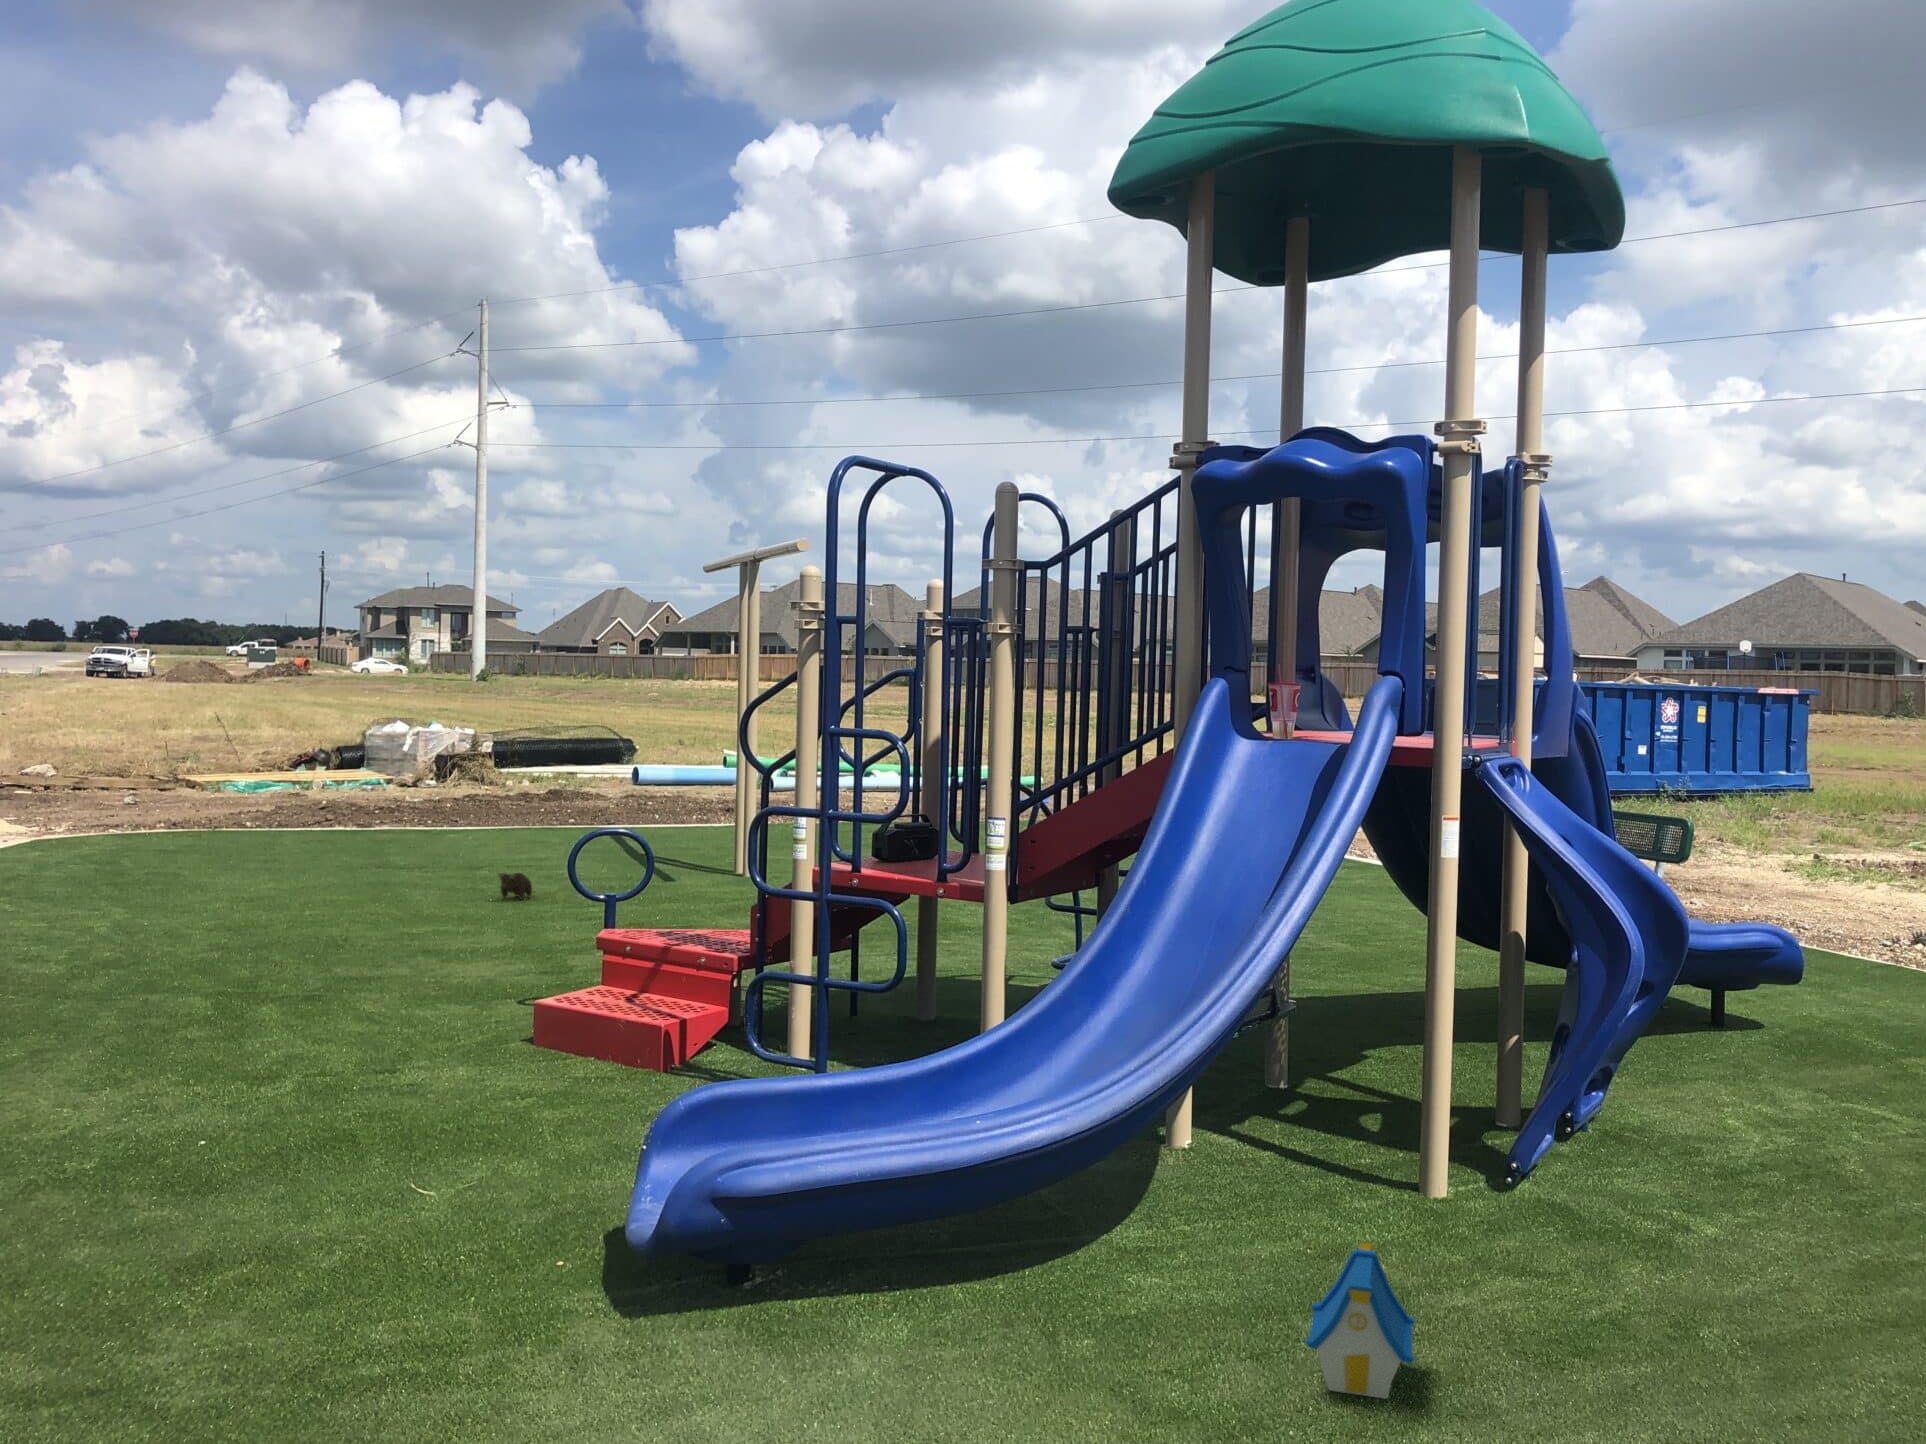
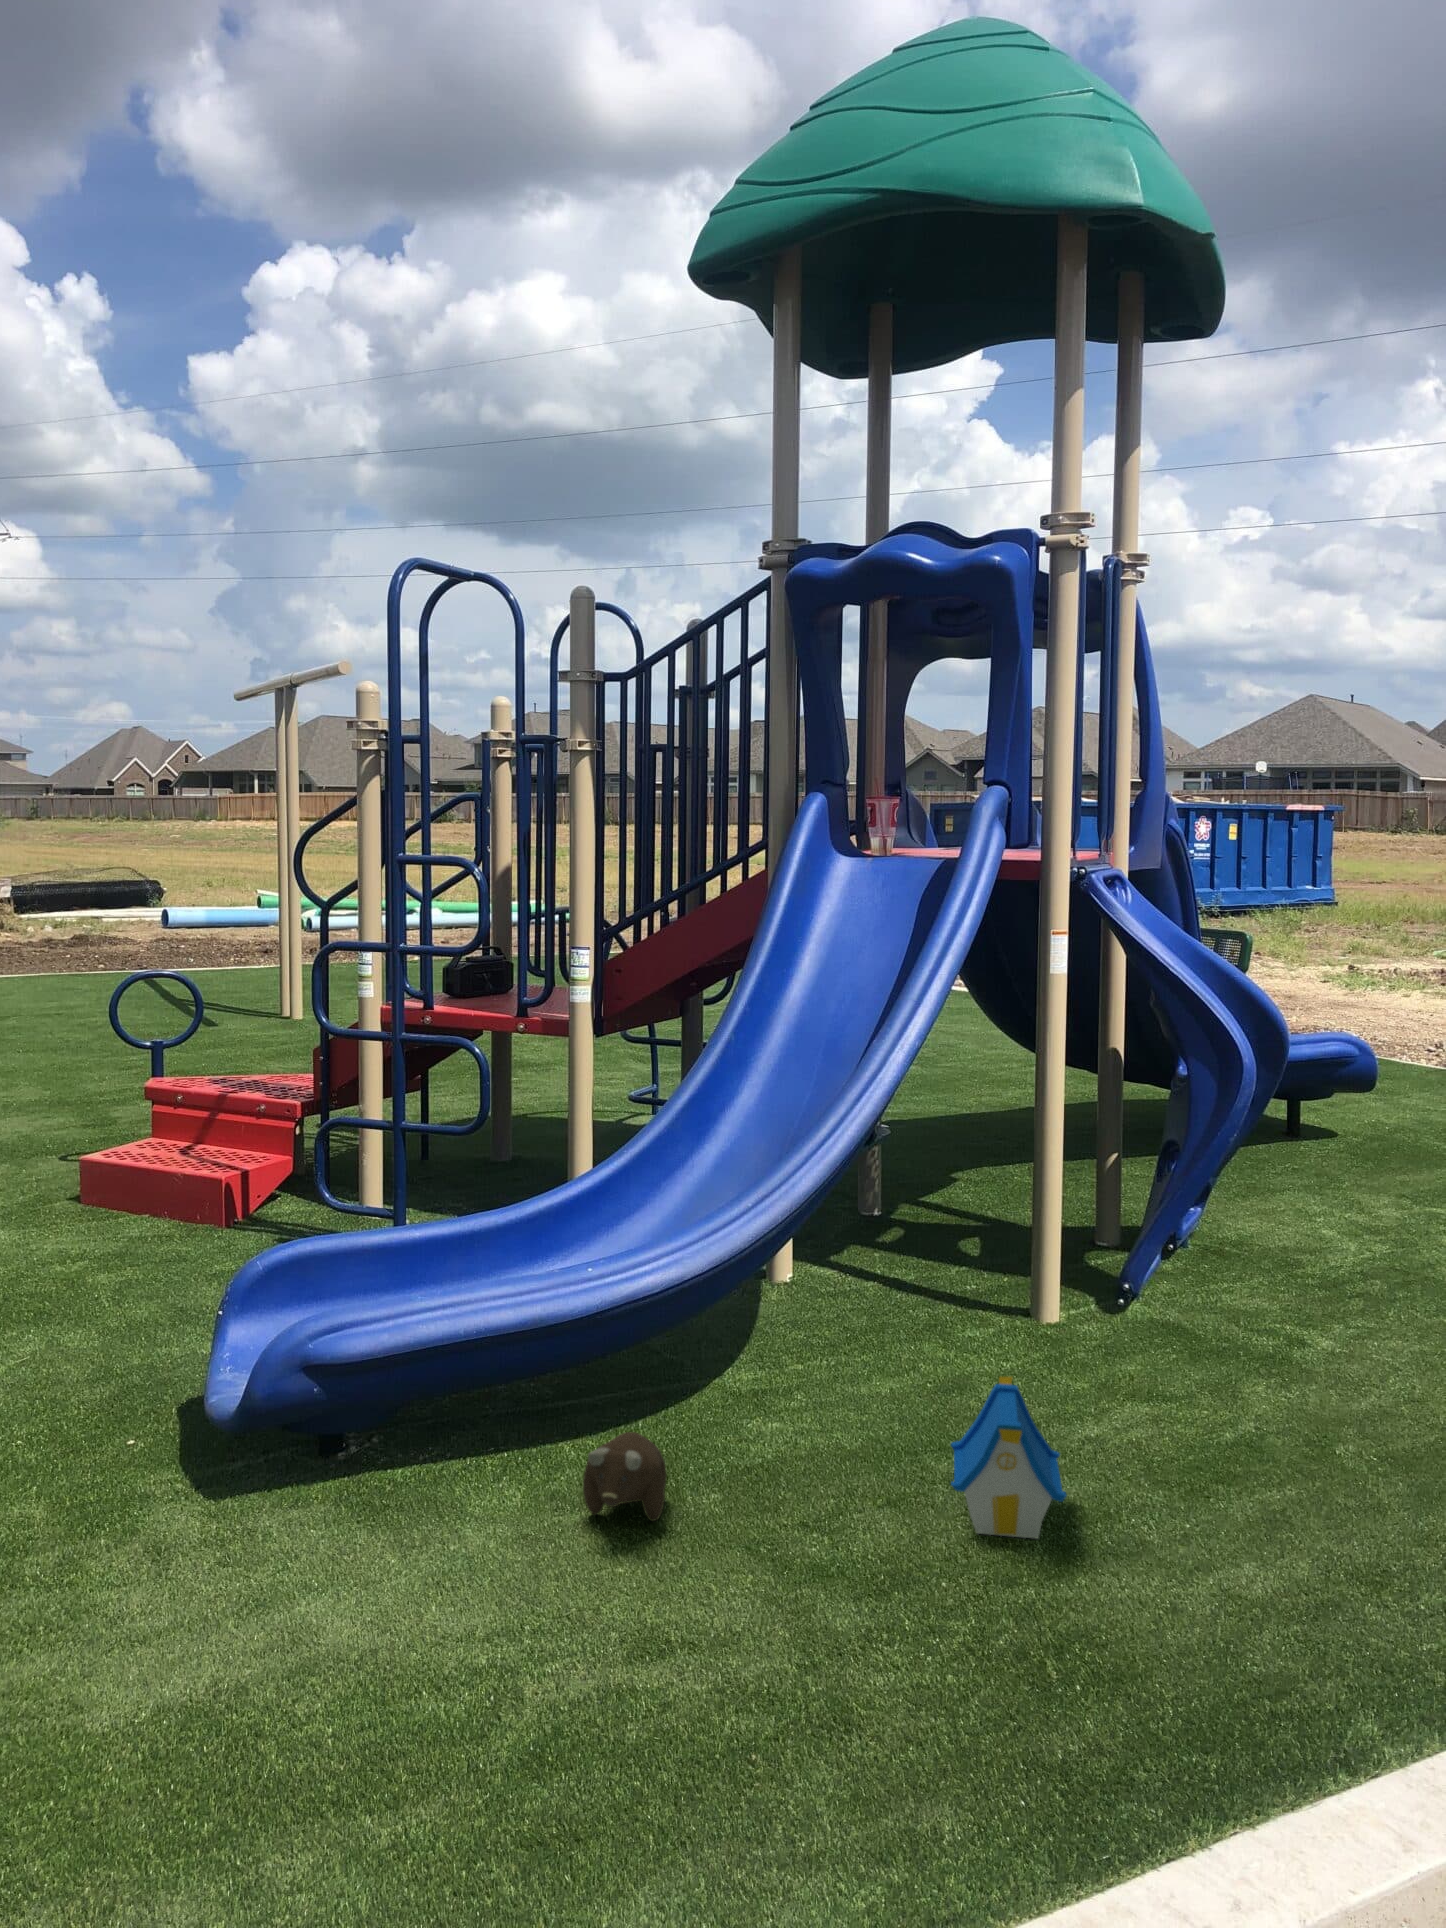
plush toy: present [498,873,532,899] -> present [583,1432,667,1521]

